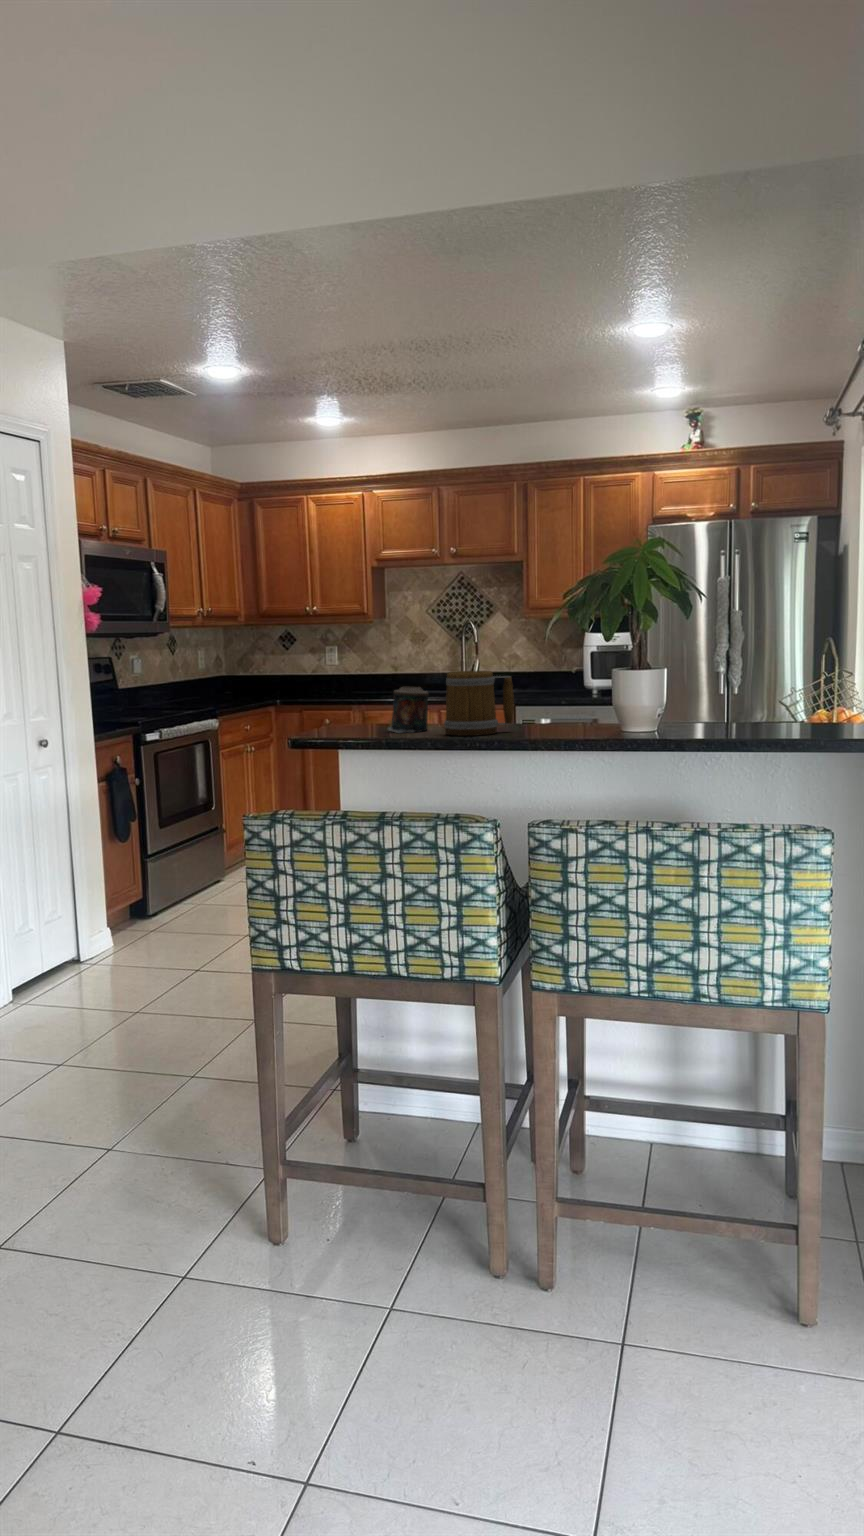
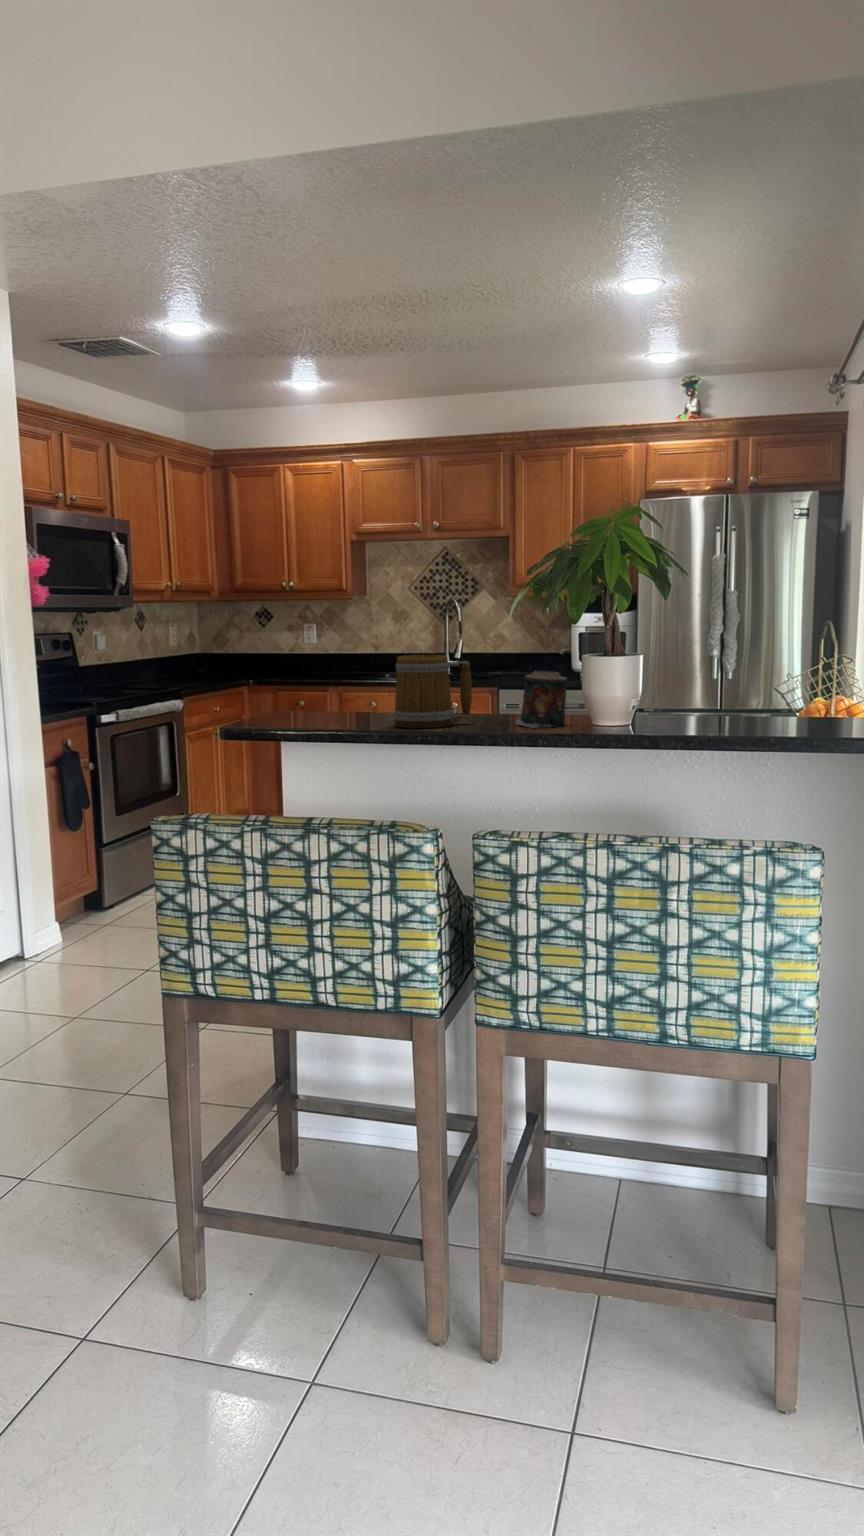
candle: present [388,687,428,733] -> present [516,671,567,728]

